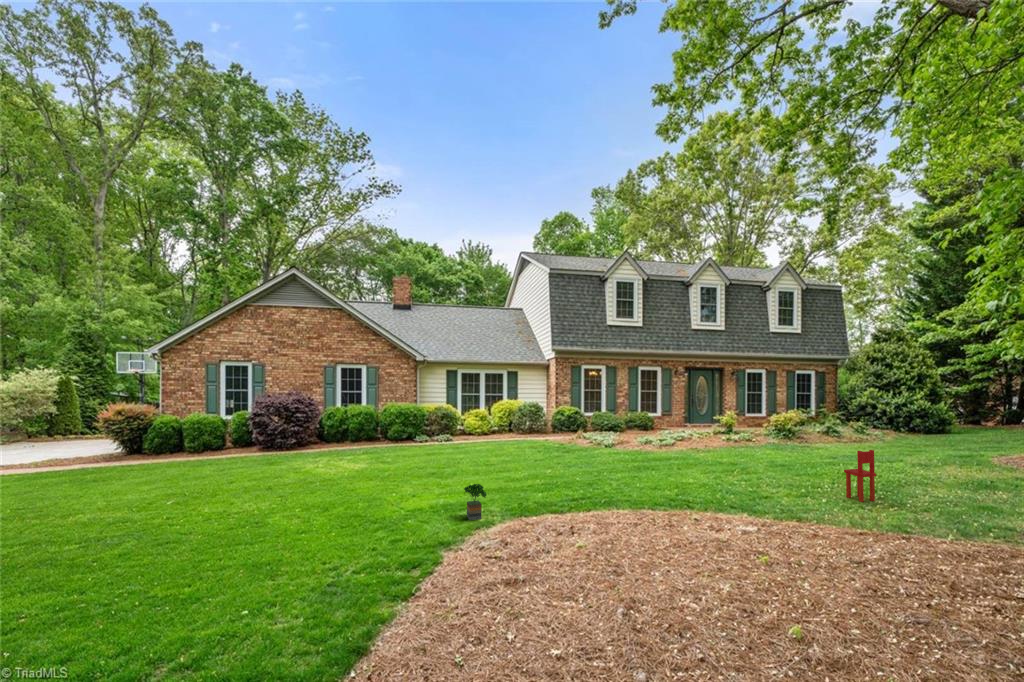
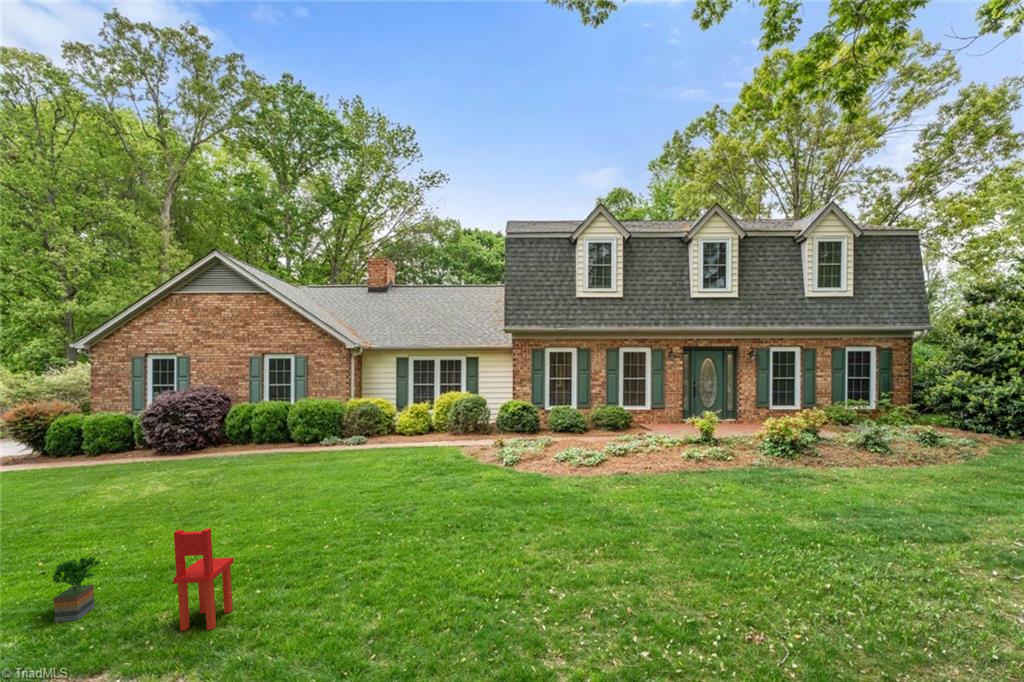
chair: present [844,450,876,502] -> present [173,528,234,631]

